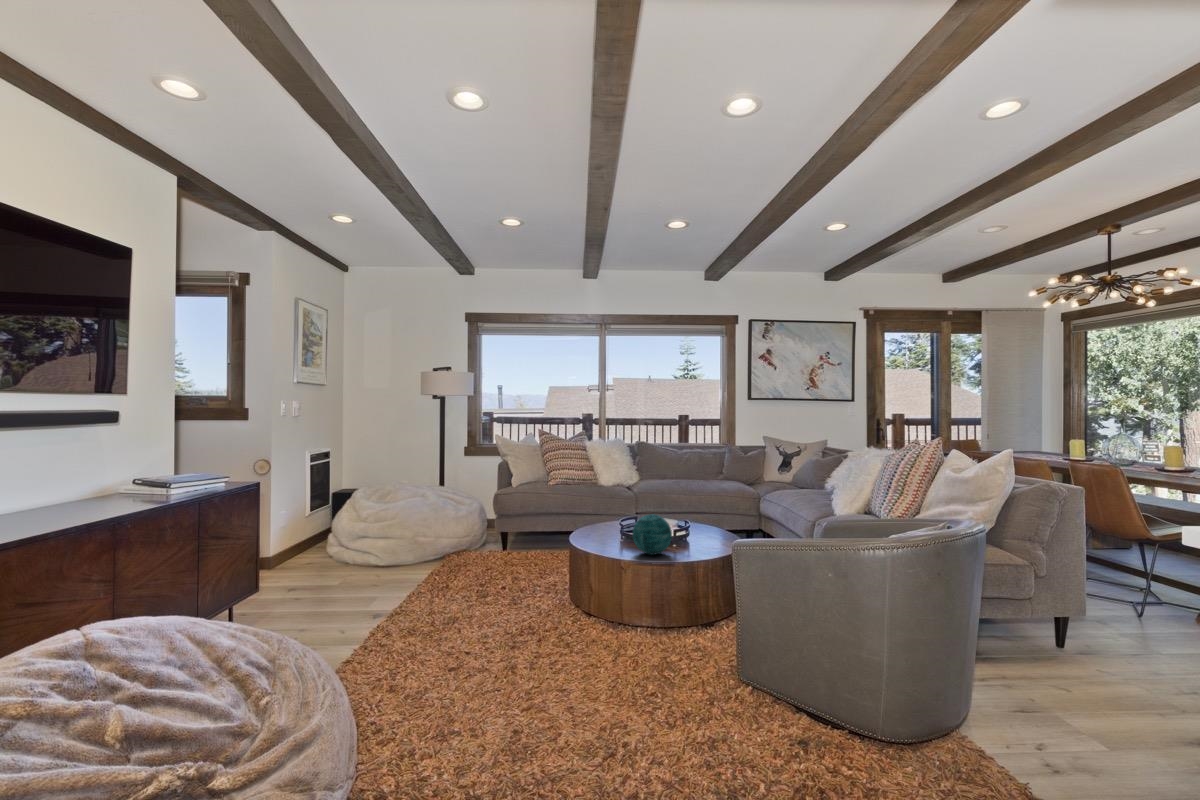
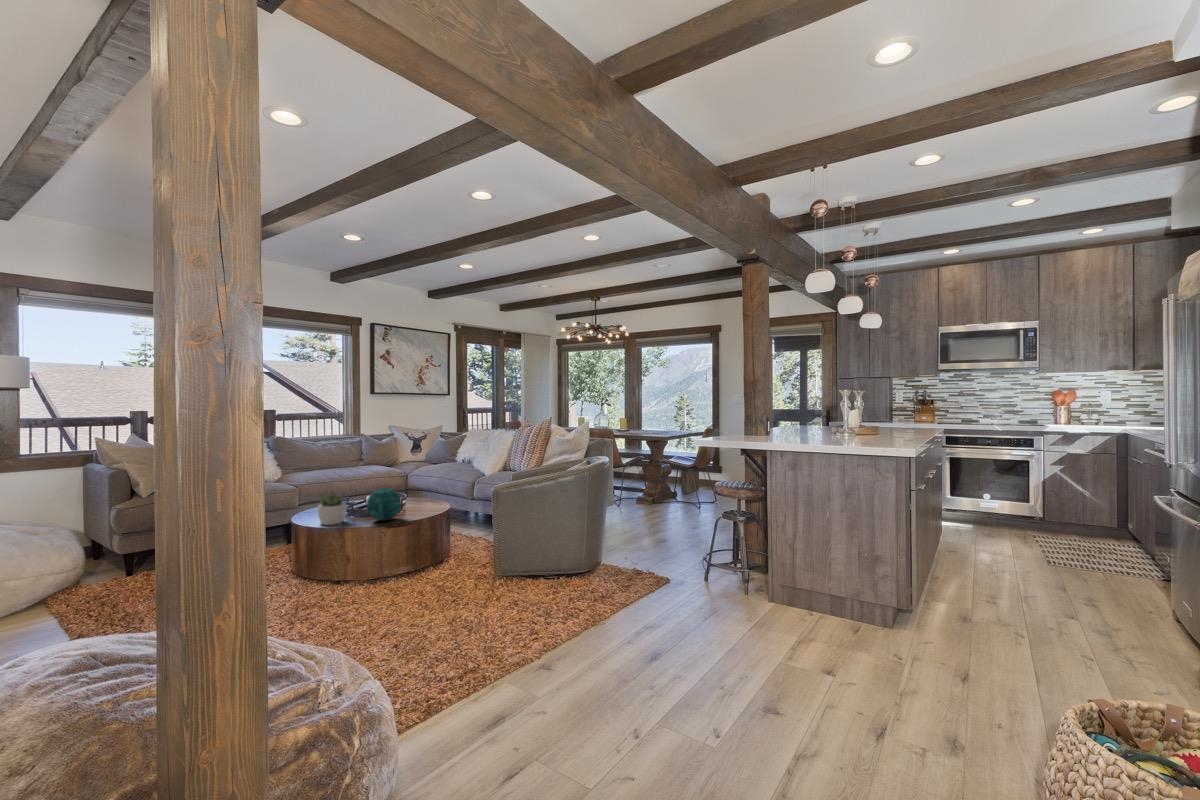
succulent plant: none [592,510,619,548] -> present [317,492,347,525]

